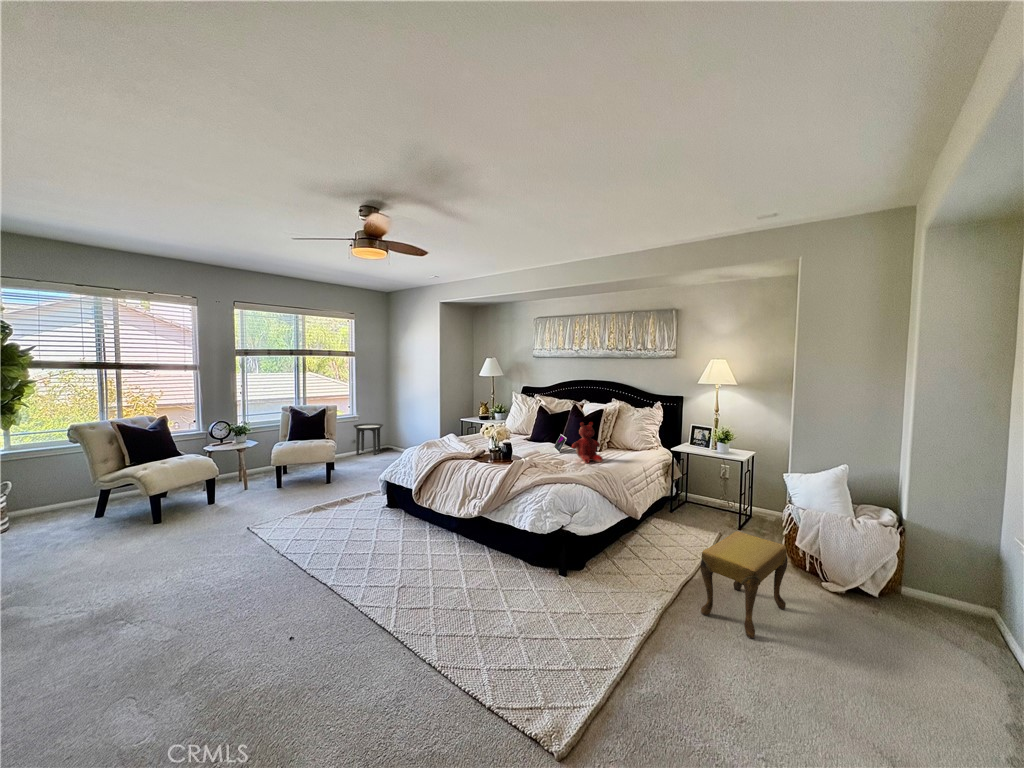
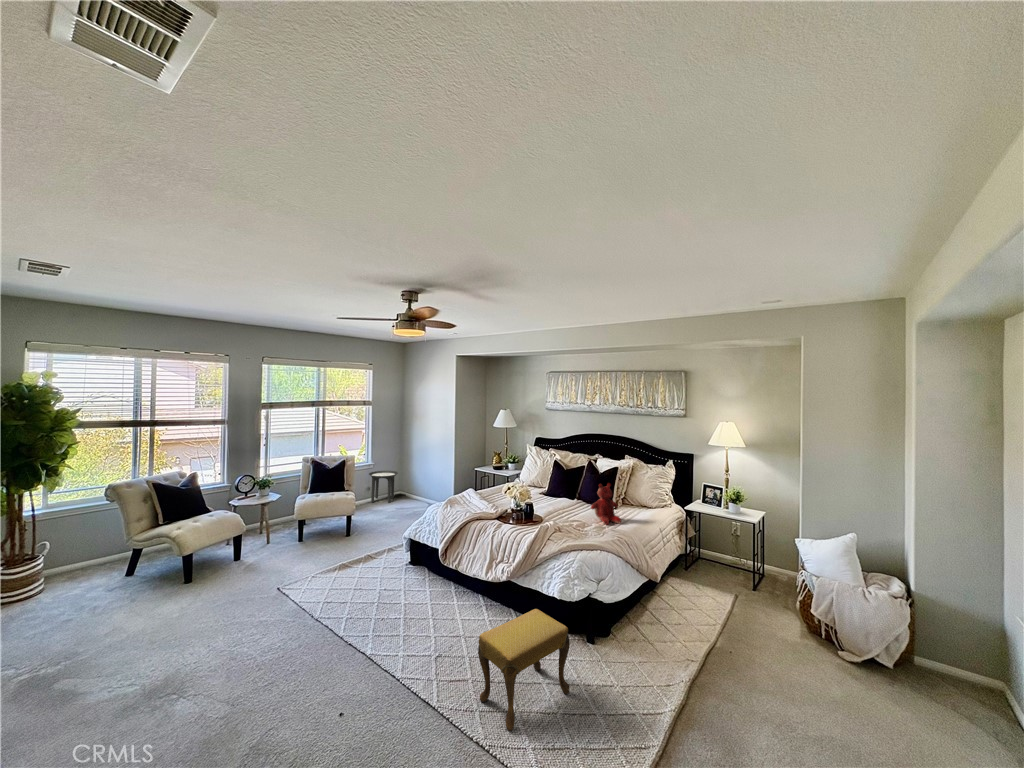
laptop: present [537,434,567,454] -> none [555,491,584,512]
footstool: present [701,531,788,639] -> present [478,609,570,731]

